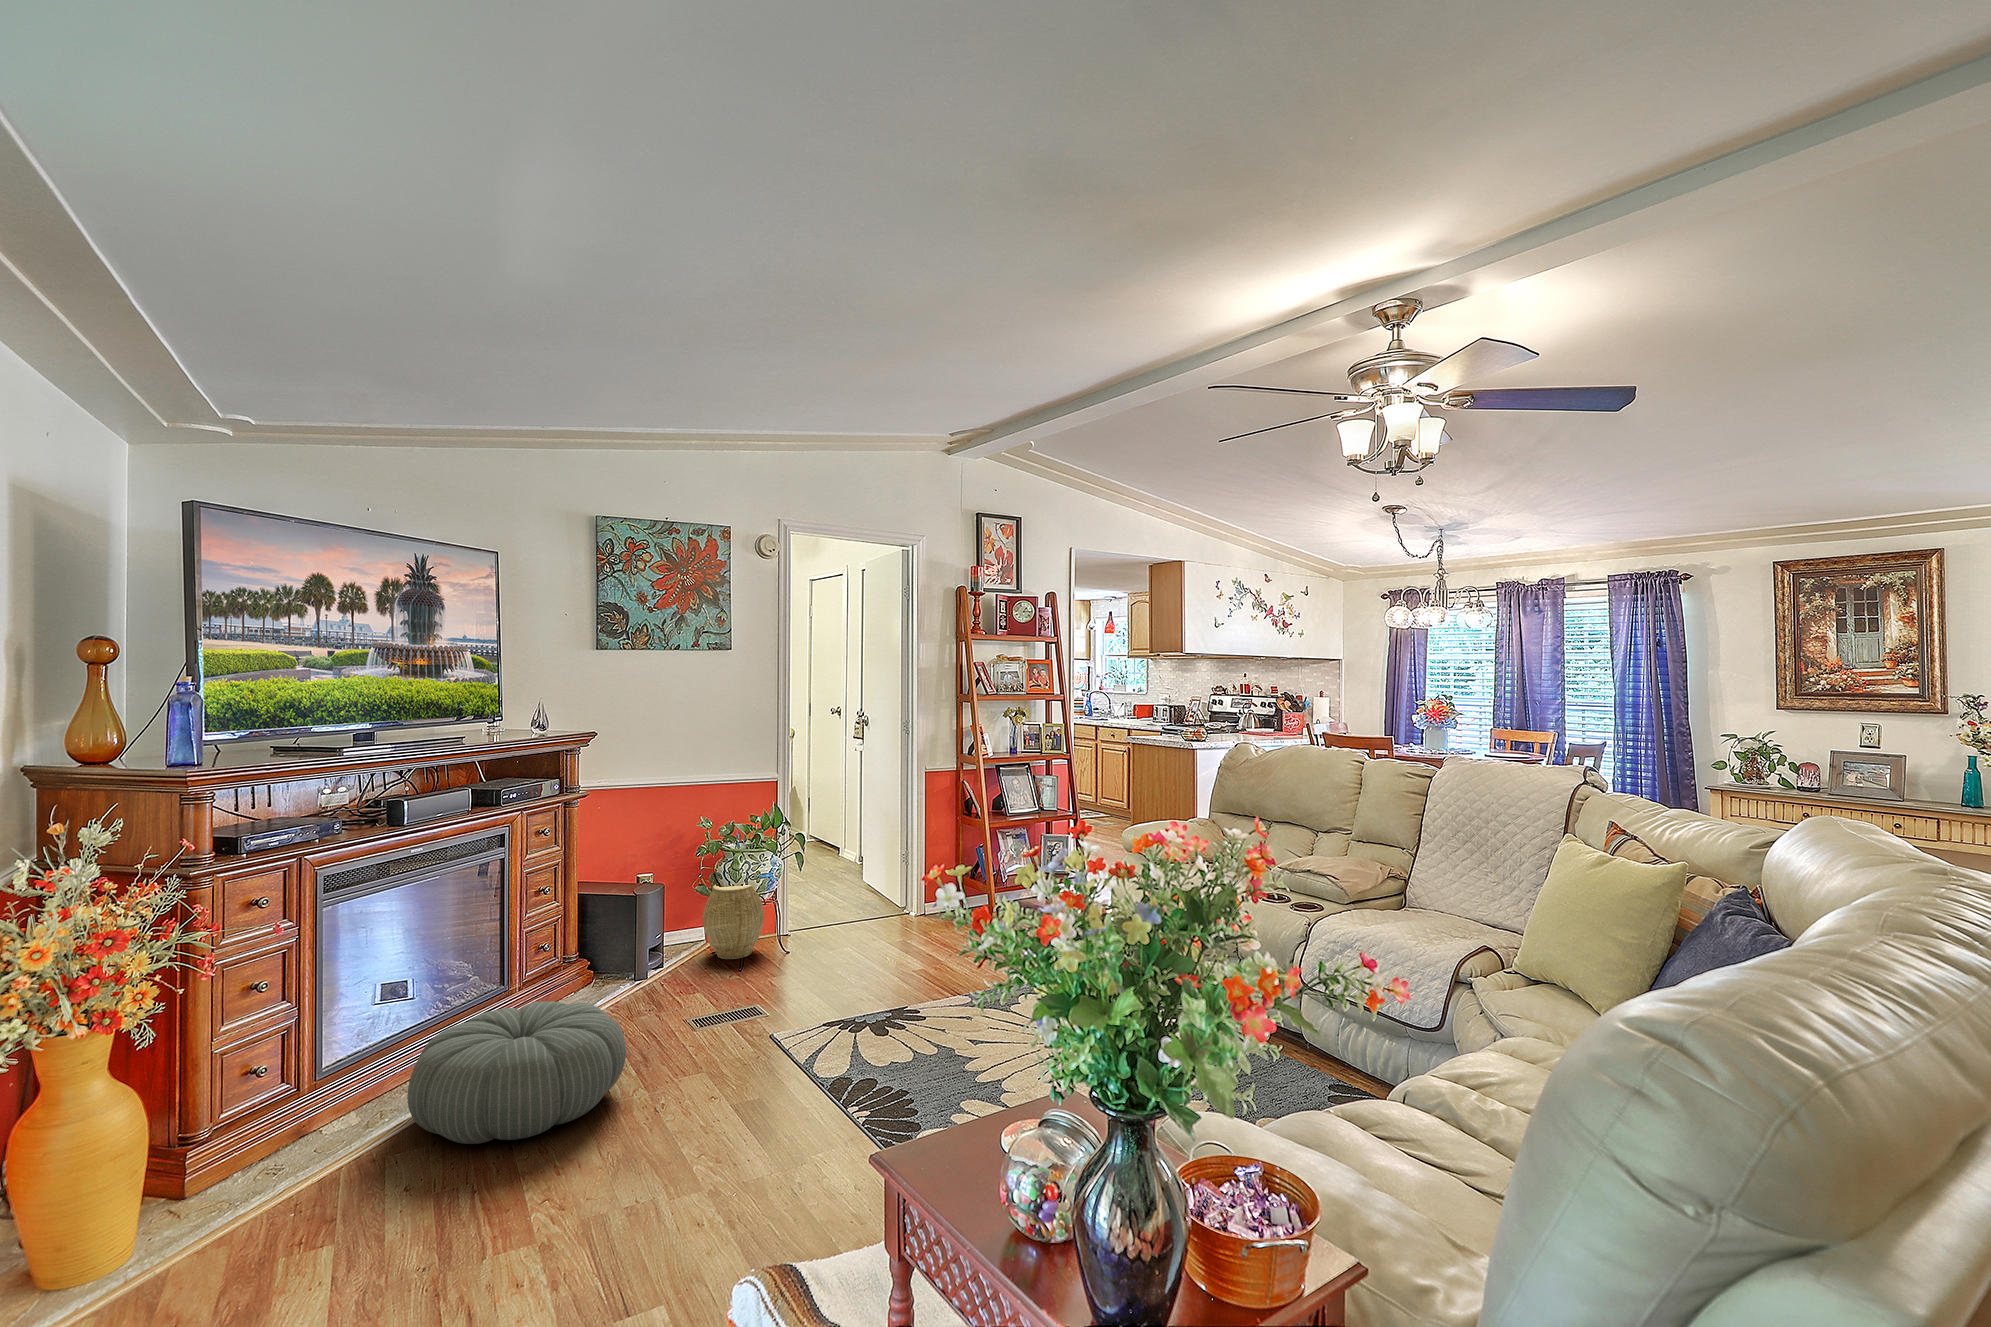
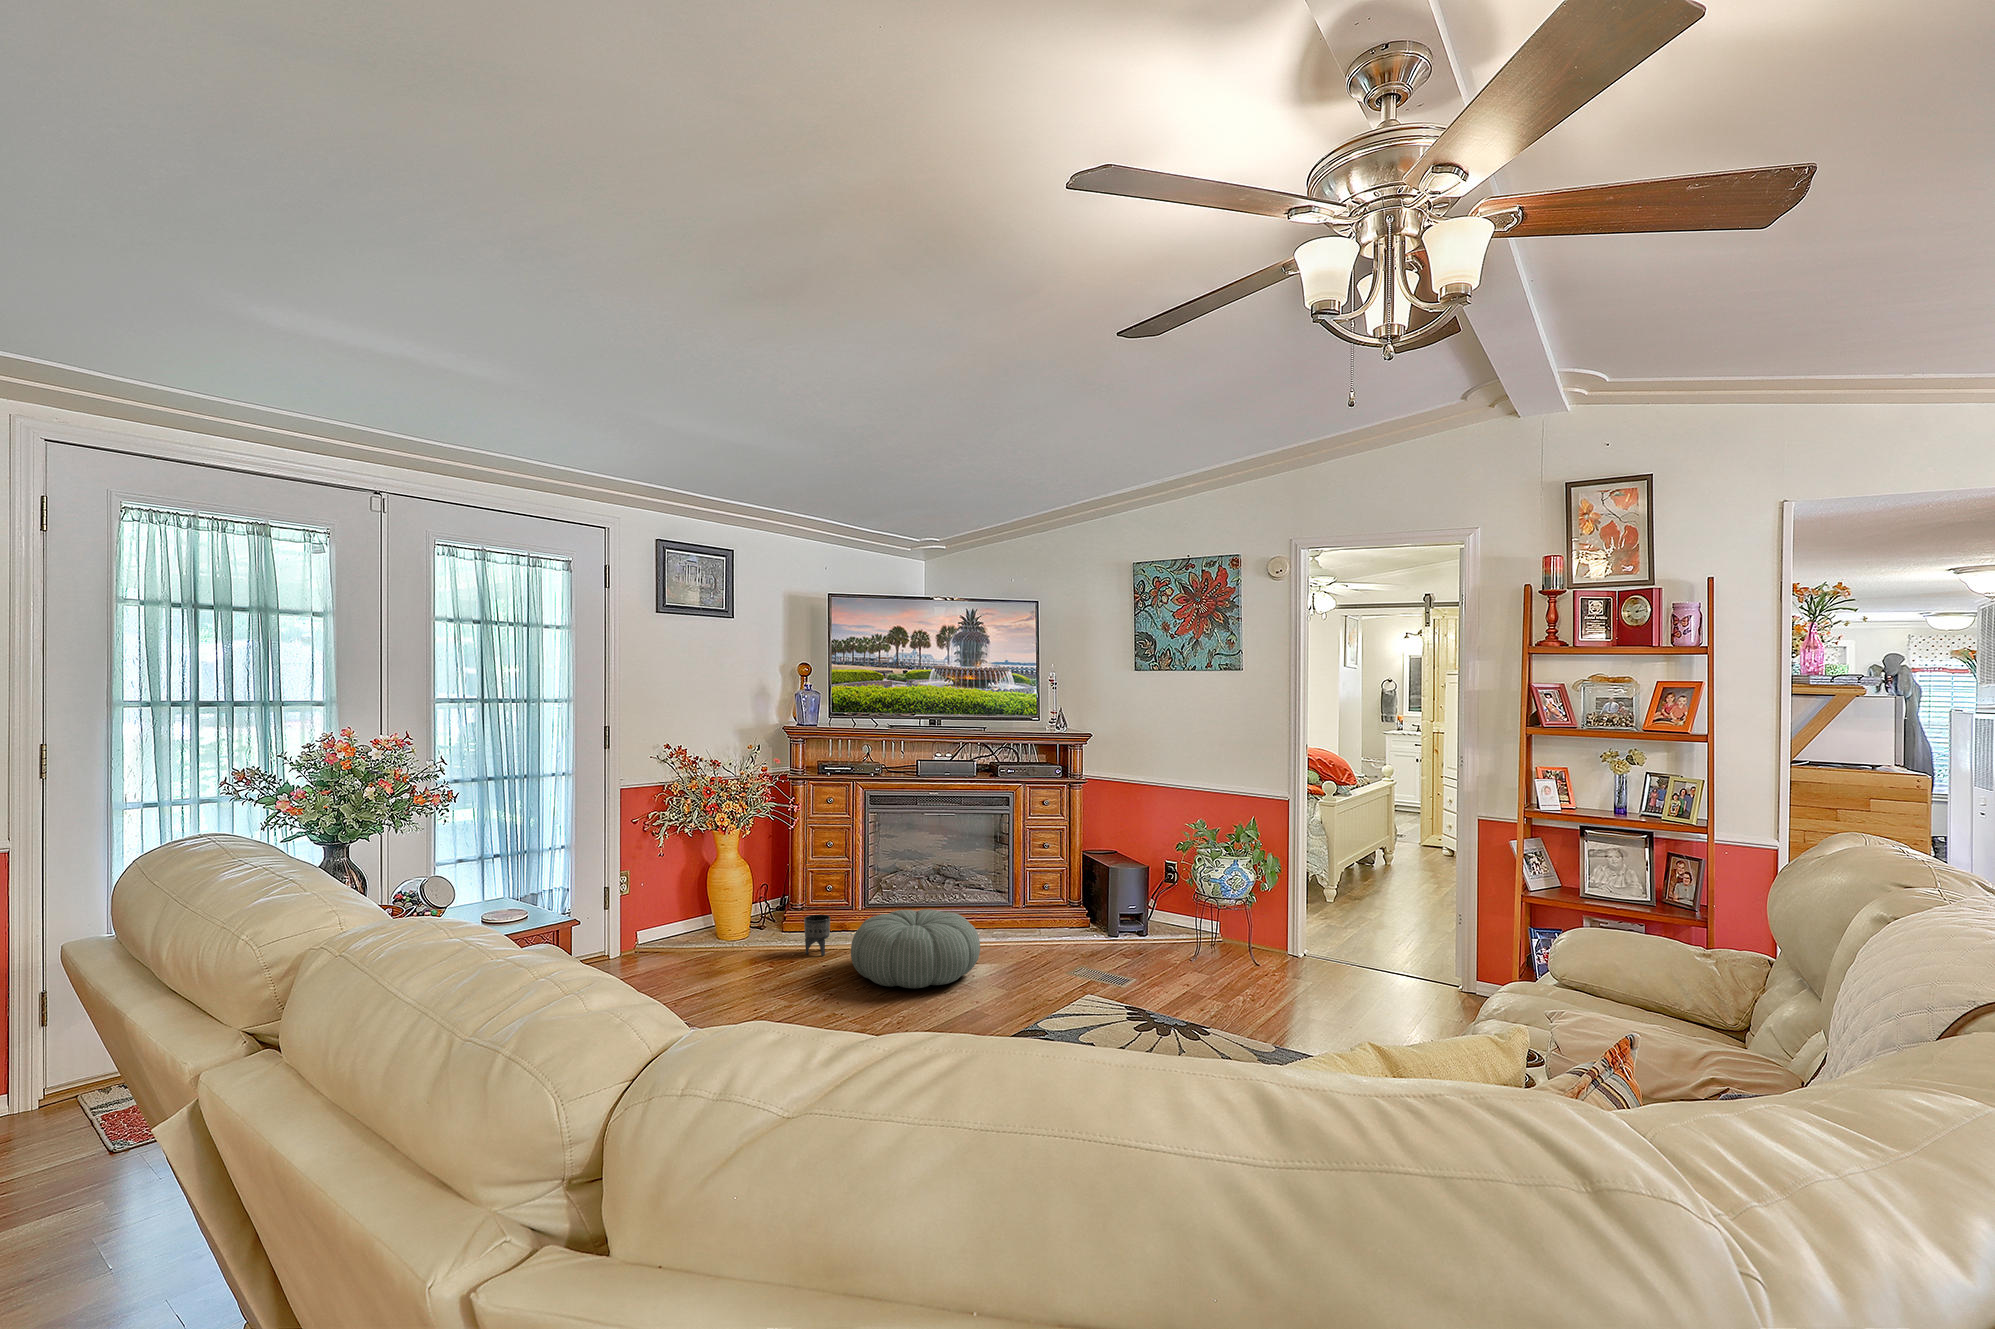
woven basket: present [703,885,764,959] -> none [1185,884,1242,956]
planter: none [248,1092,308,1179] -> present [804,914,830,956]

